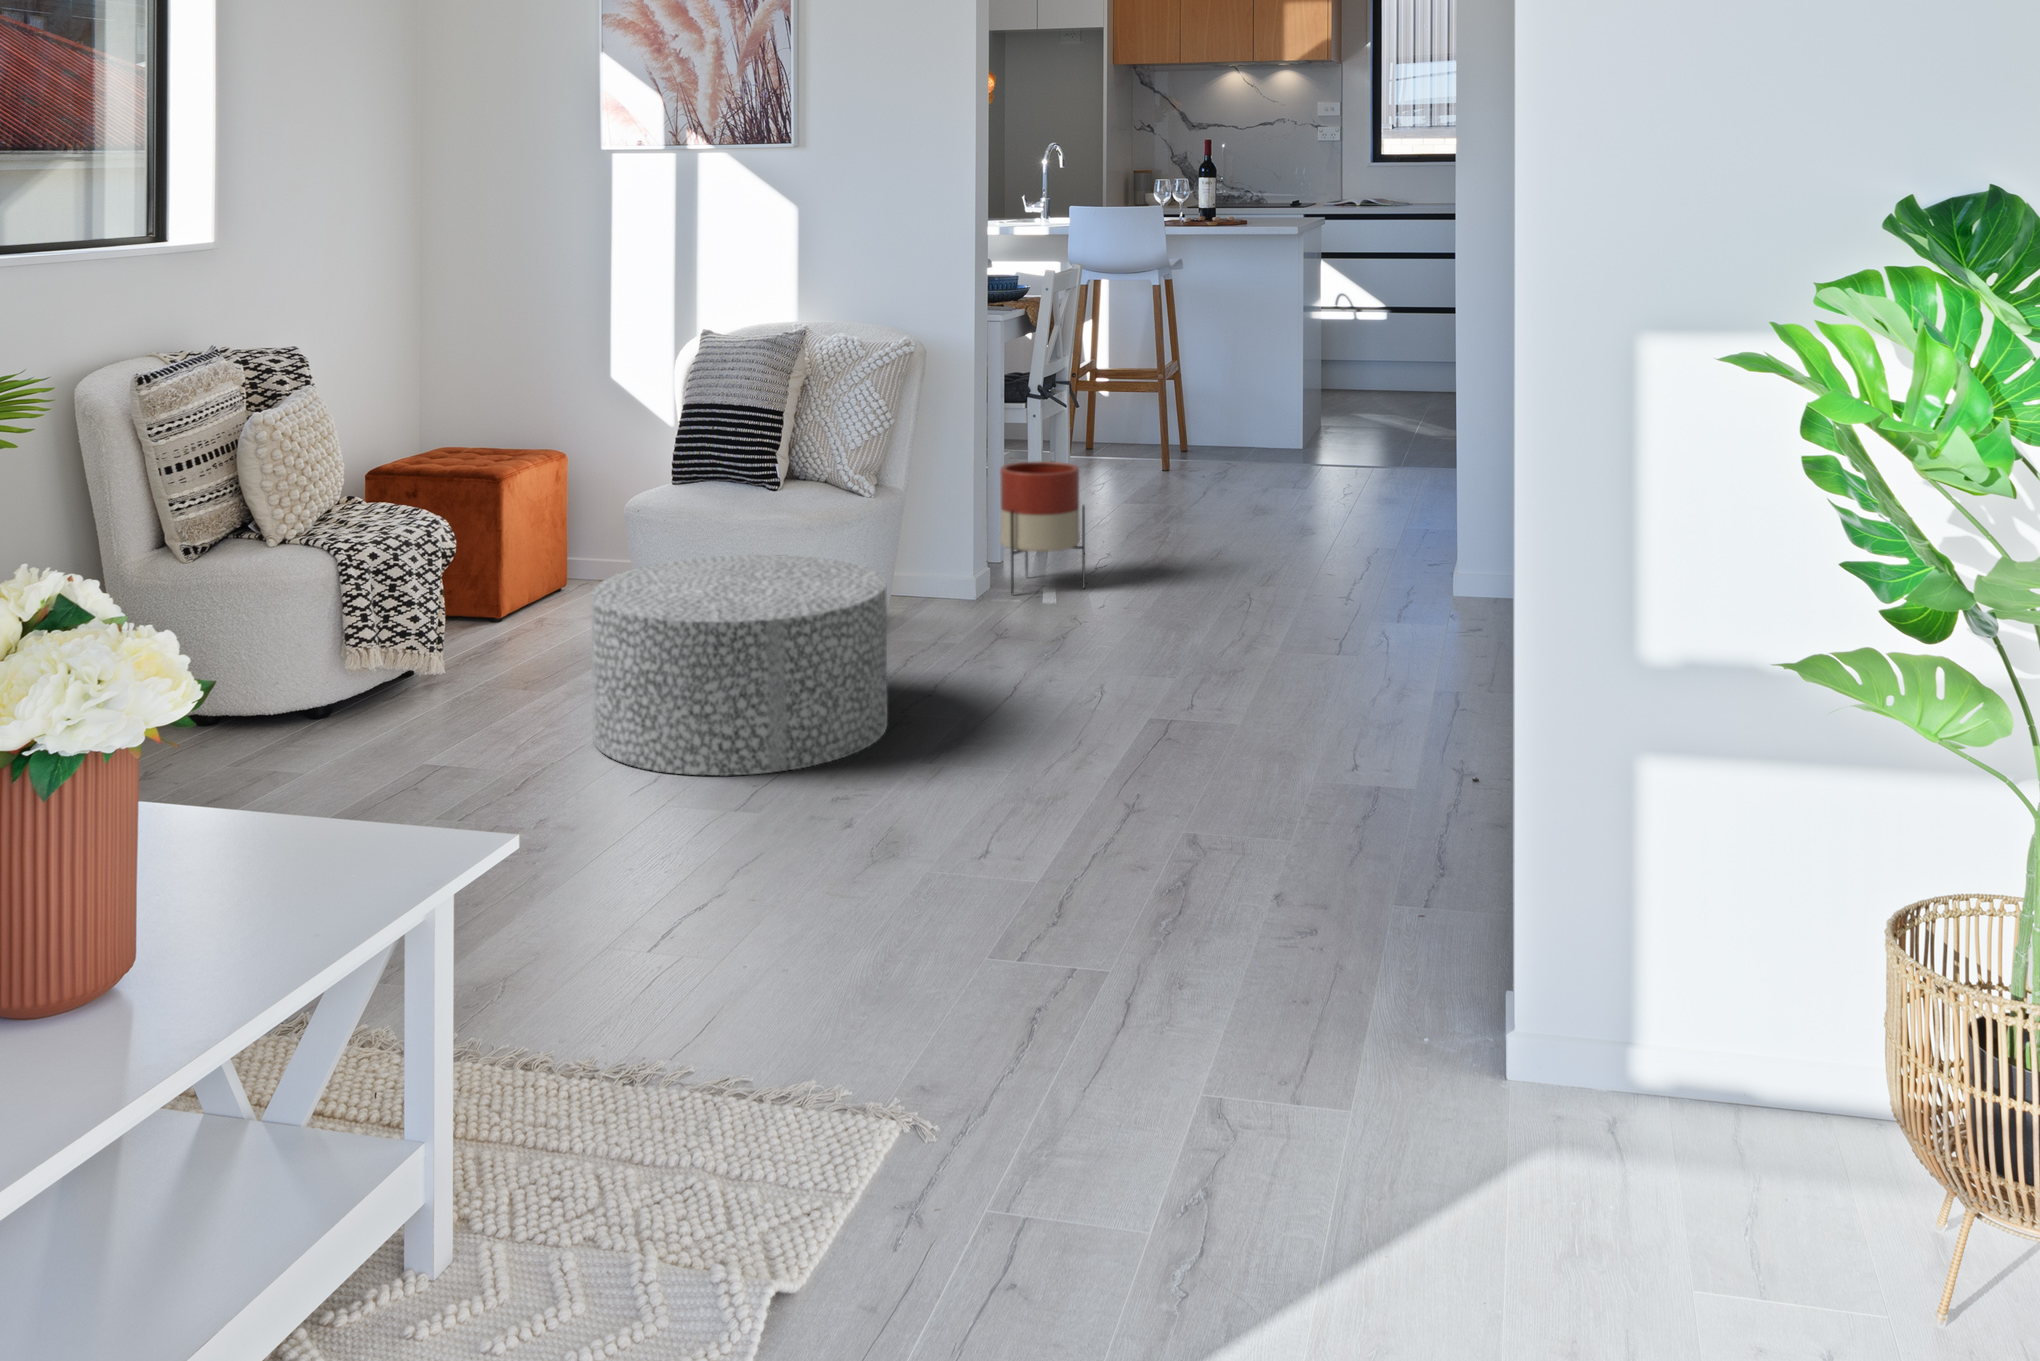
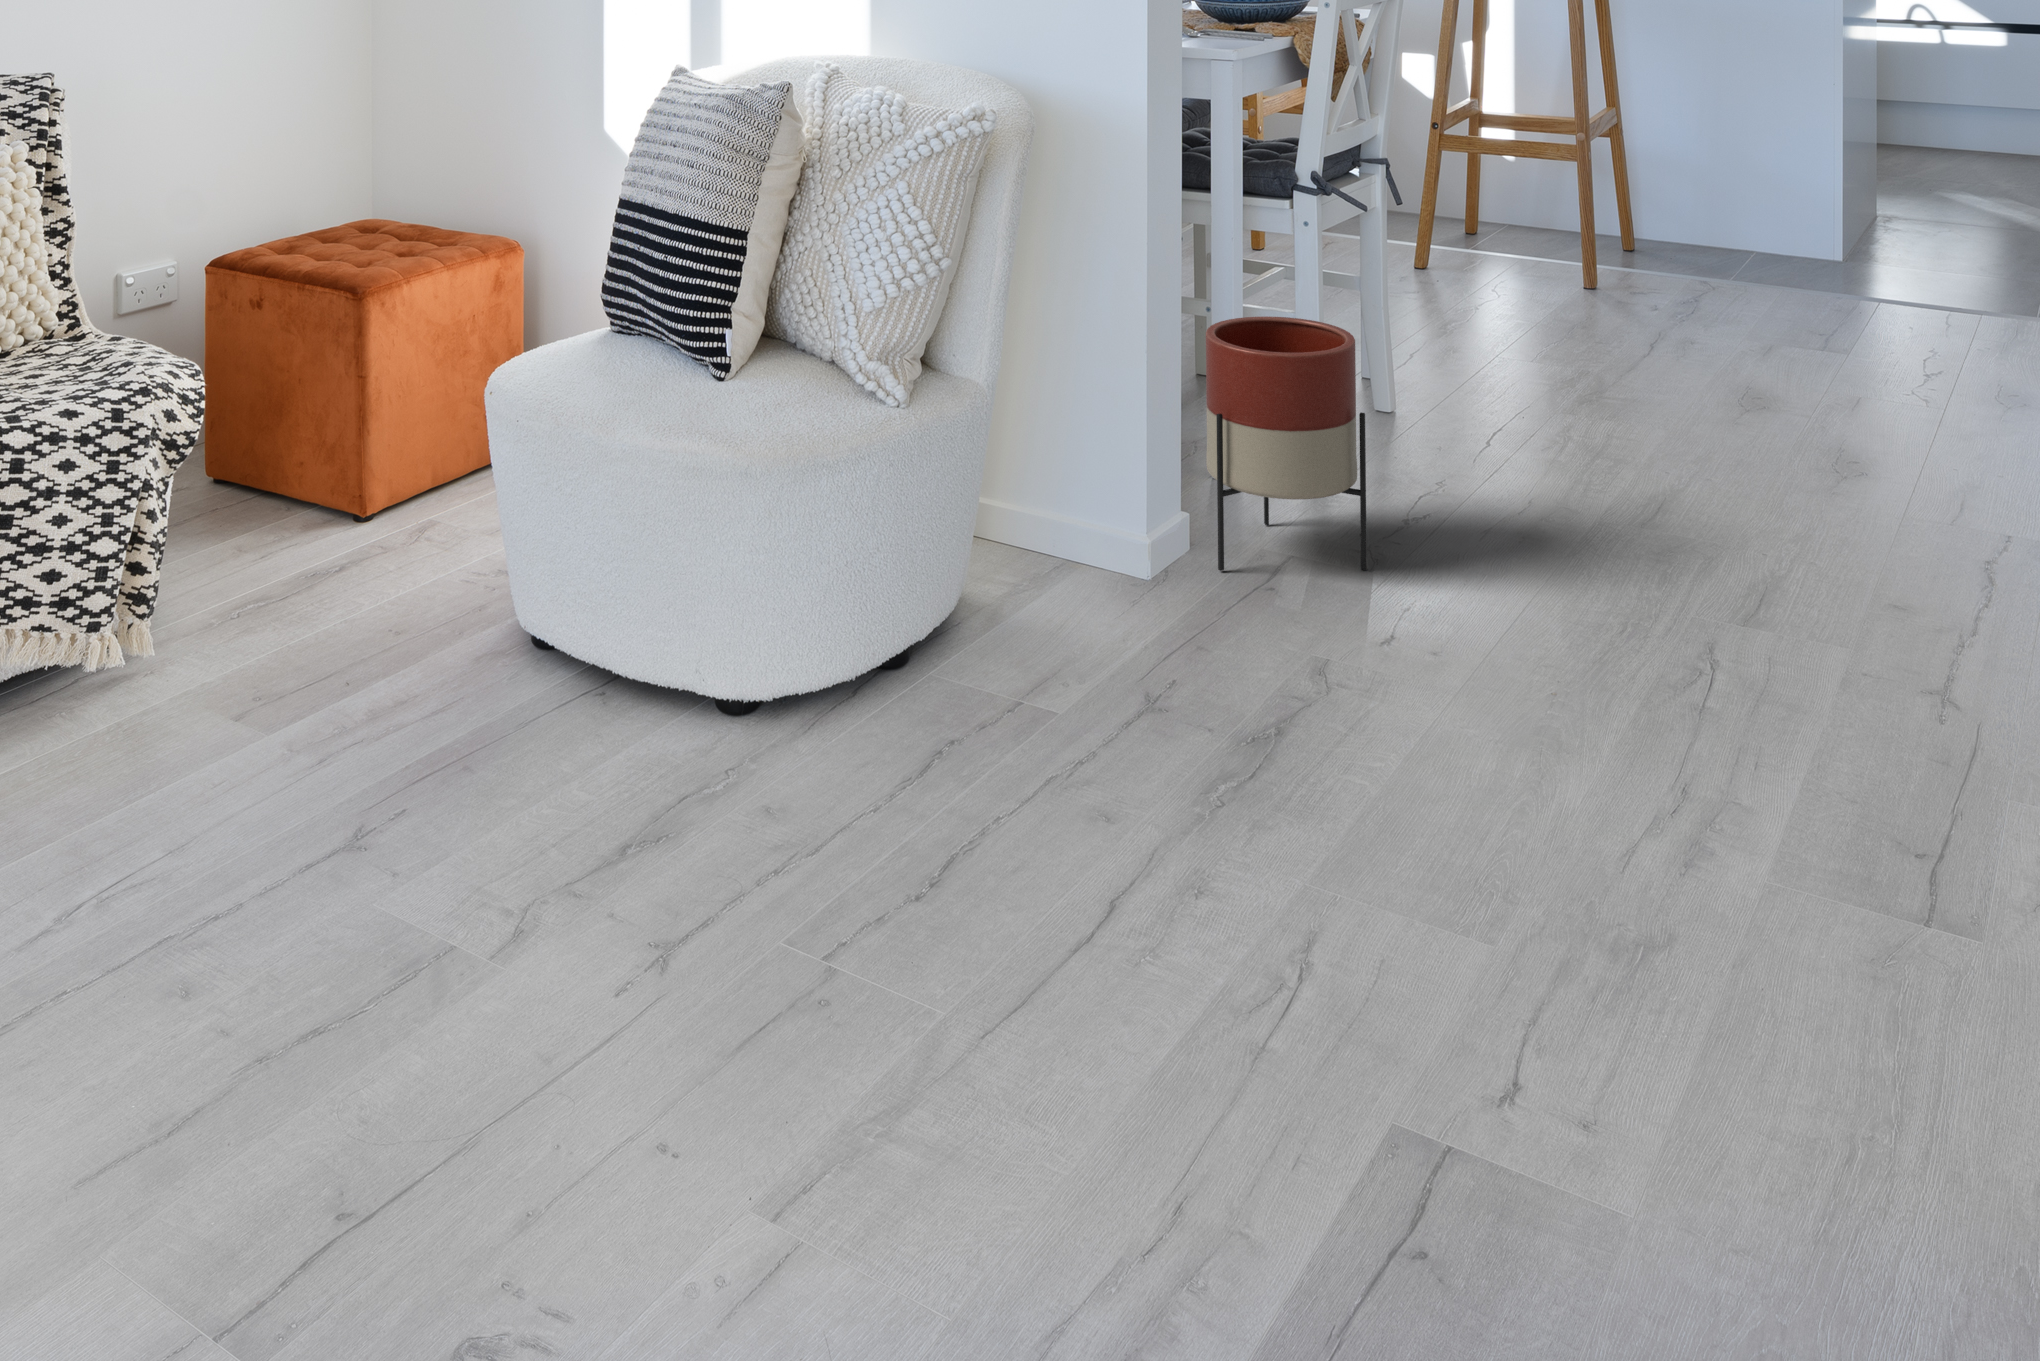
ottoman: present [591,555,887,776] -> none [144,528,779,1158]

